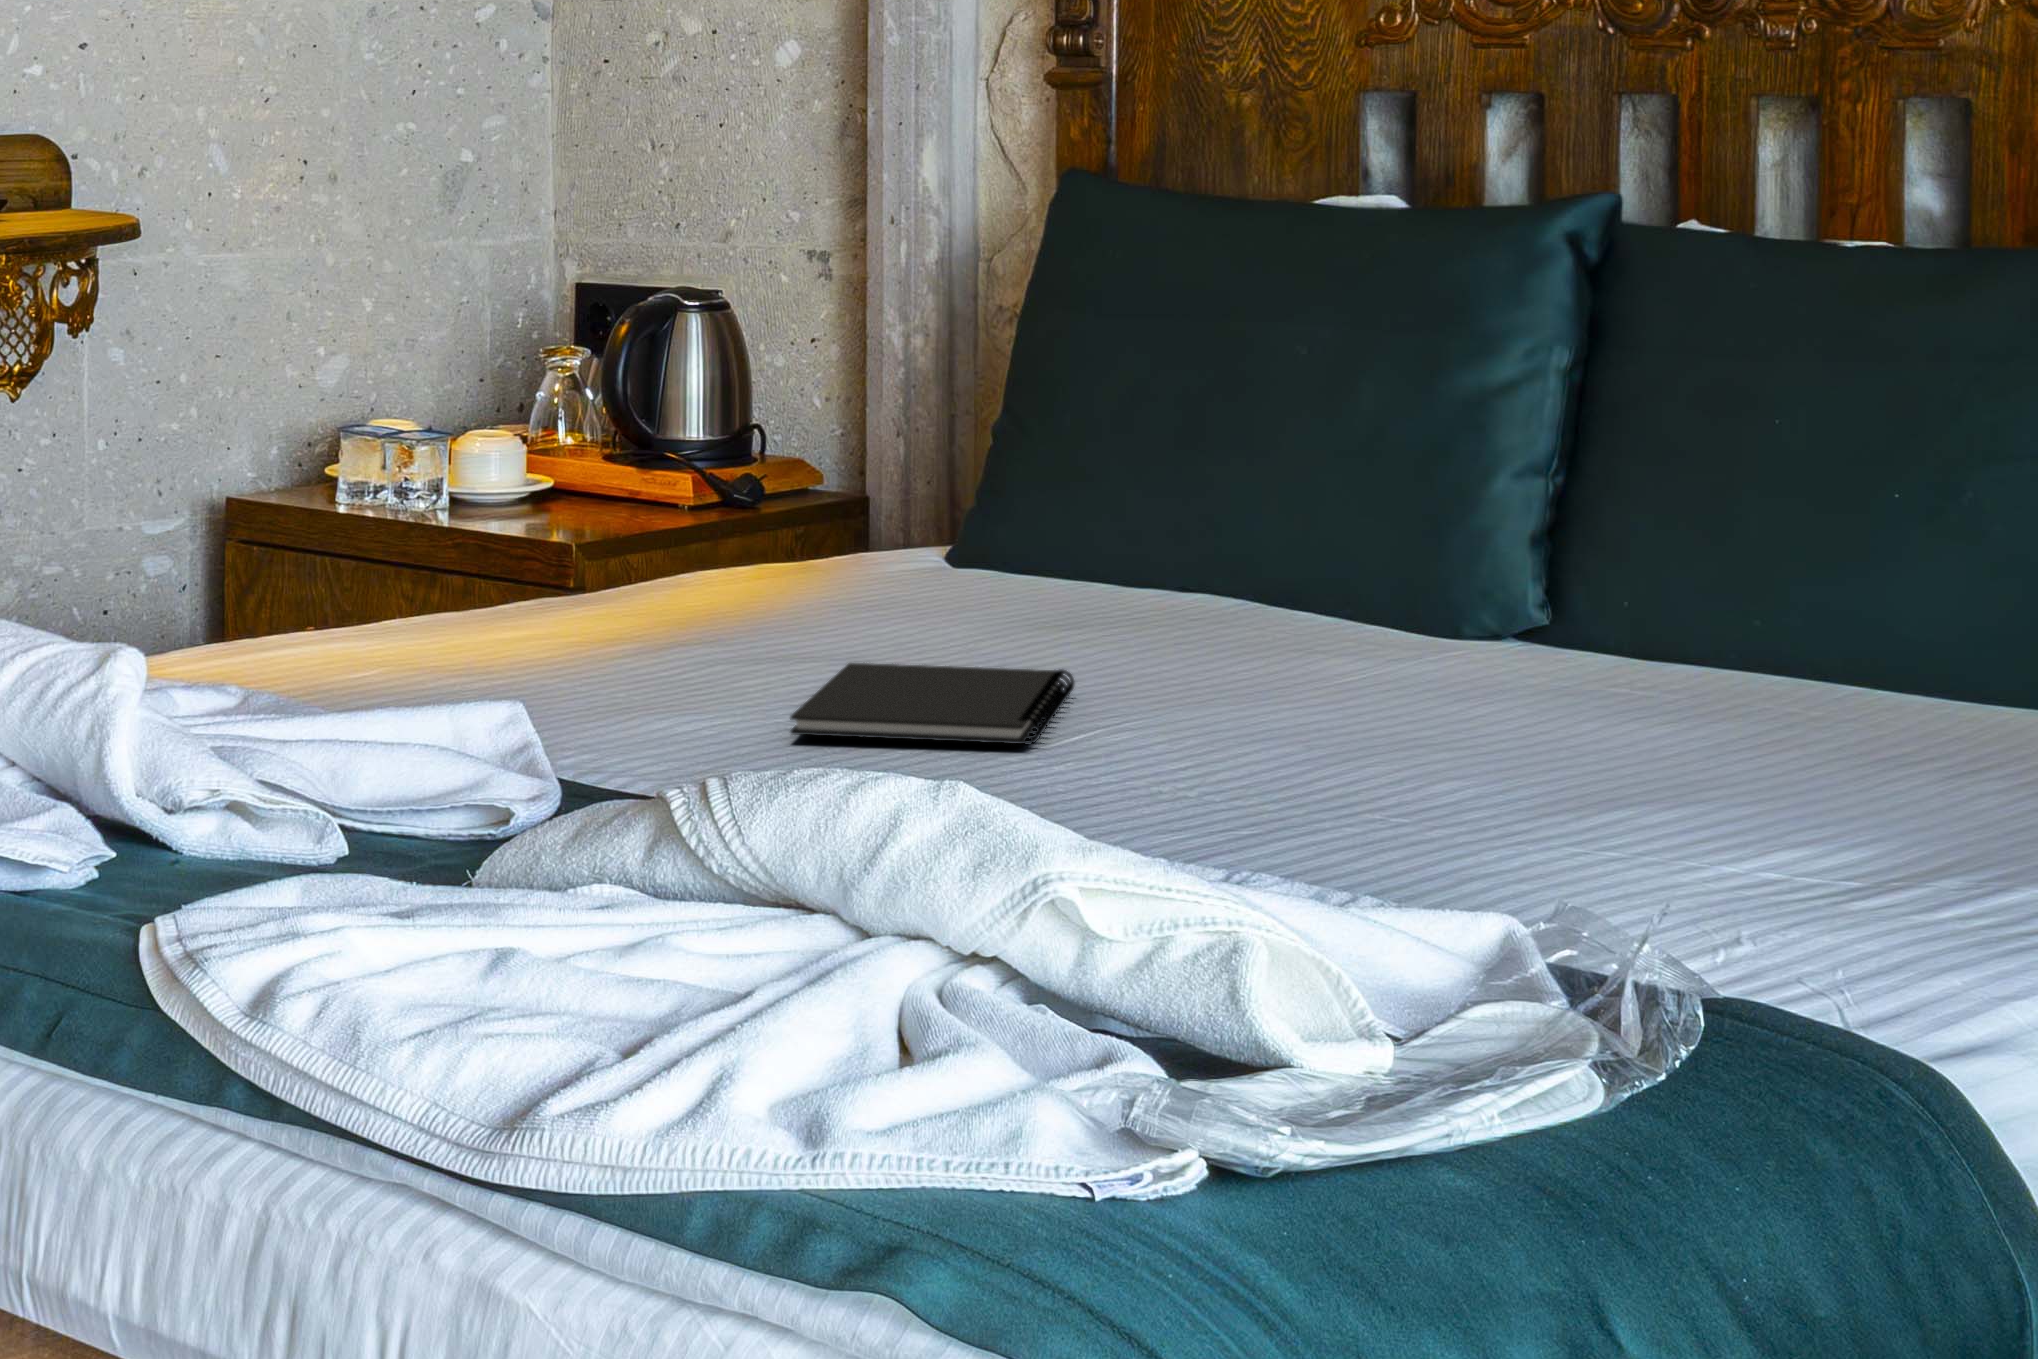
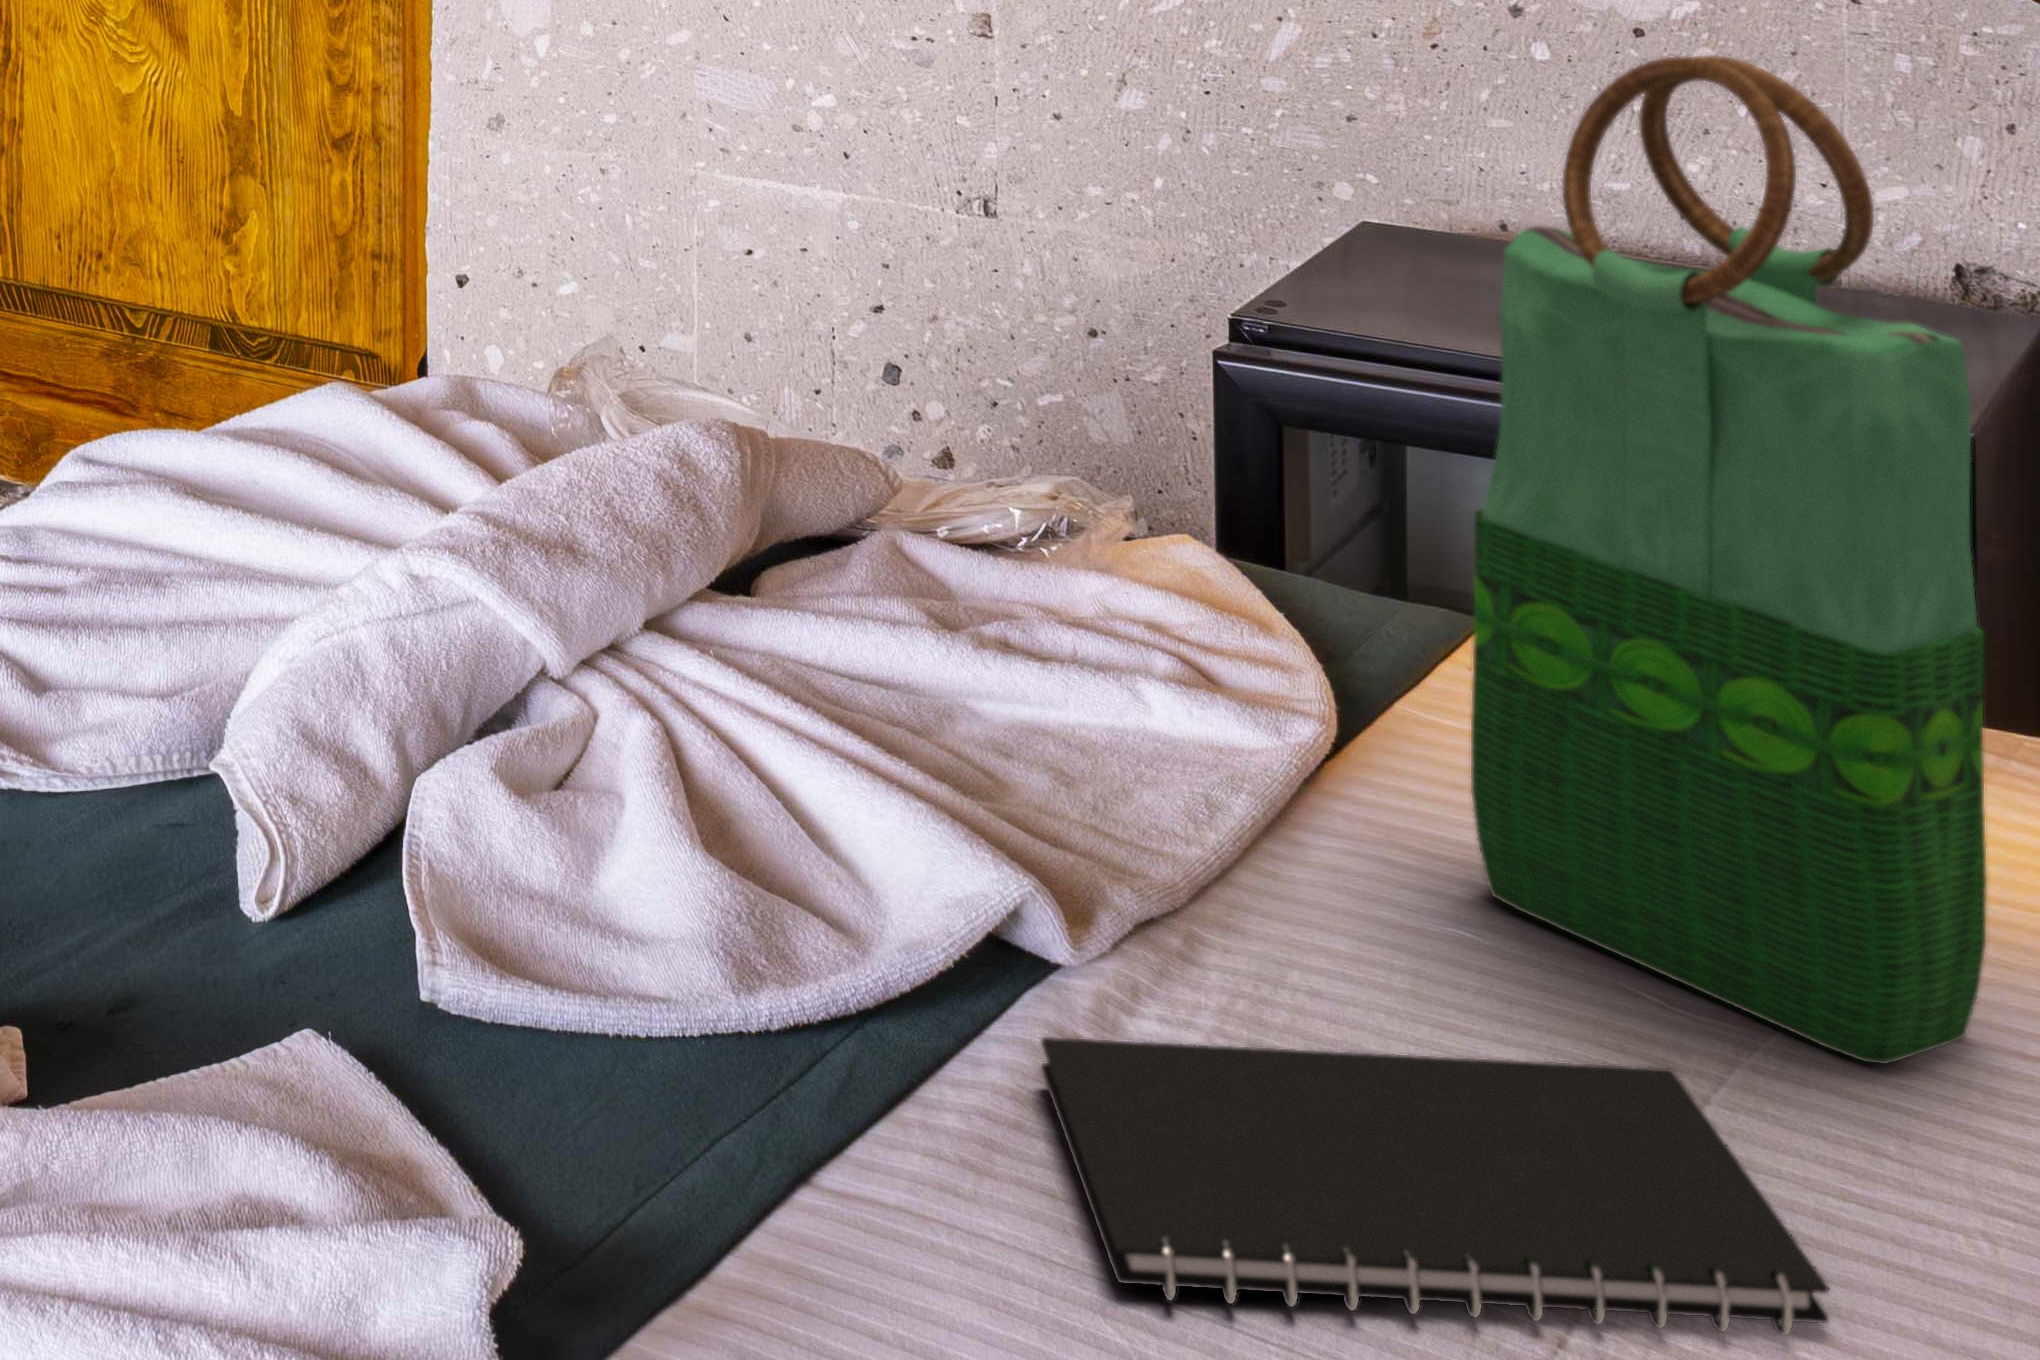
tote bag: none [547,182,816,678] -> present [1471,55,1987,1064]

